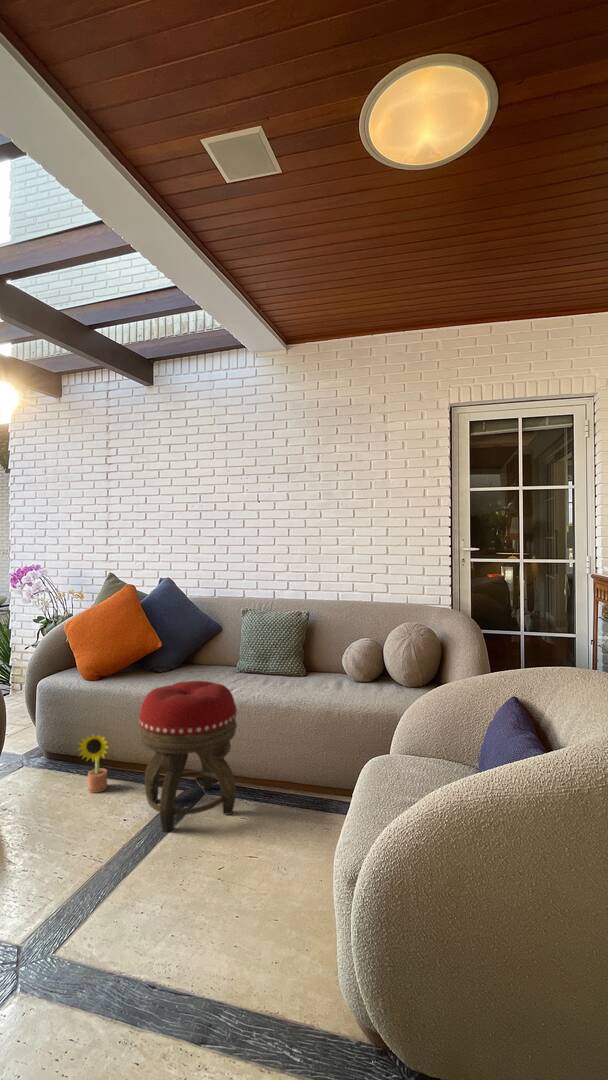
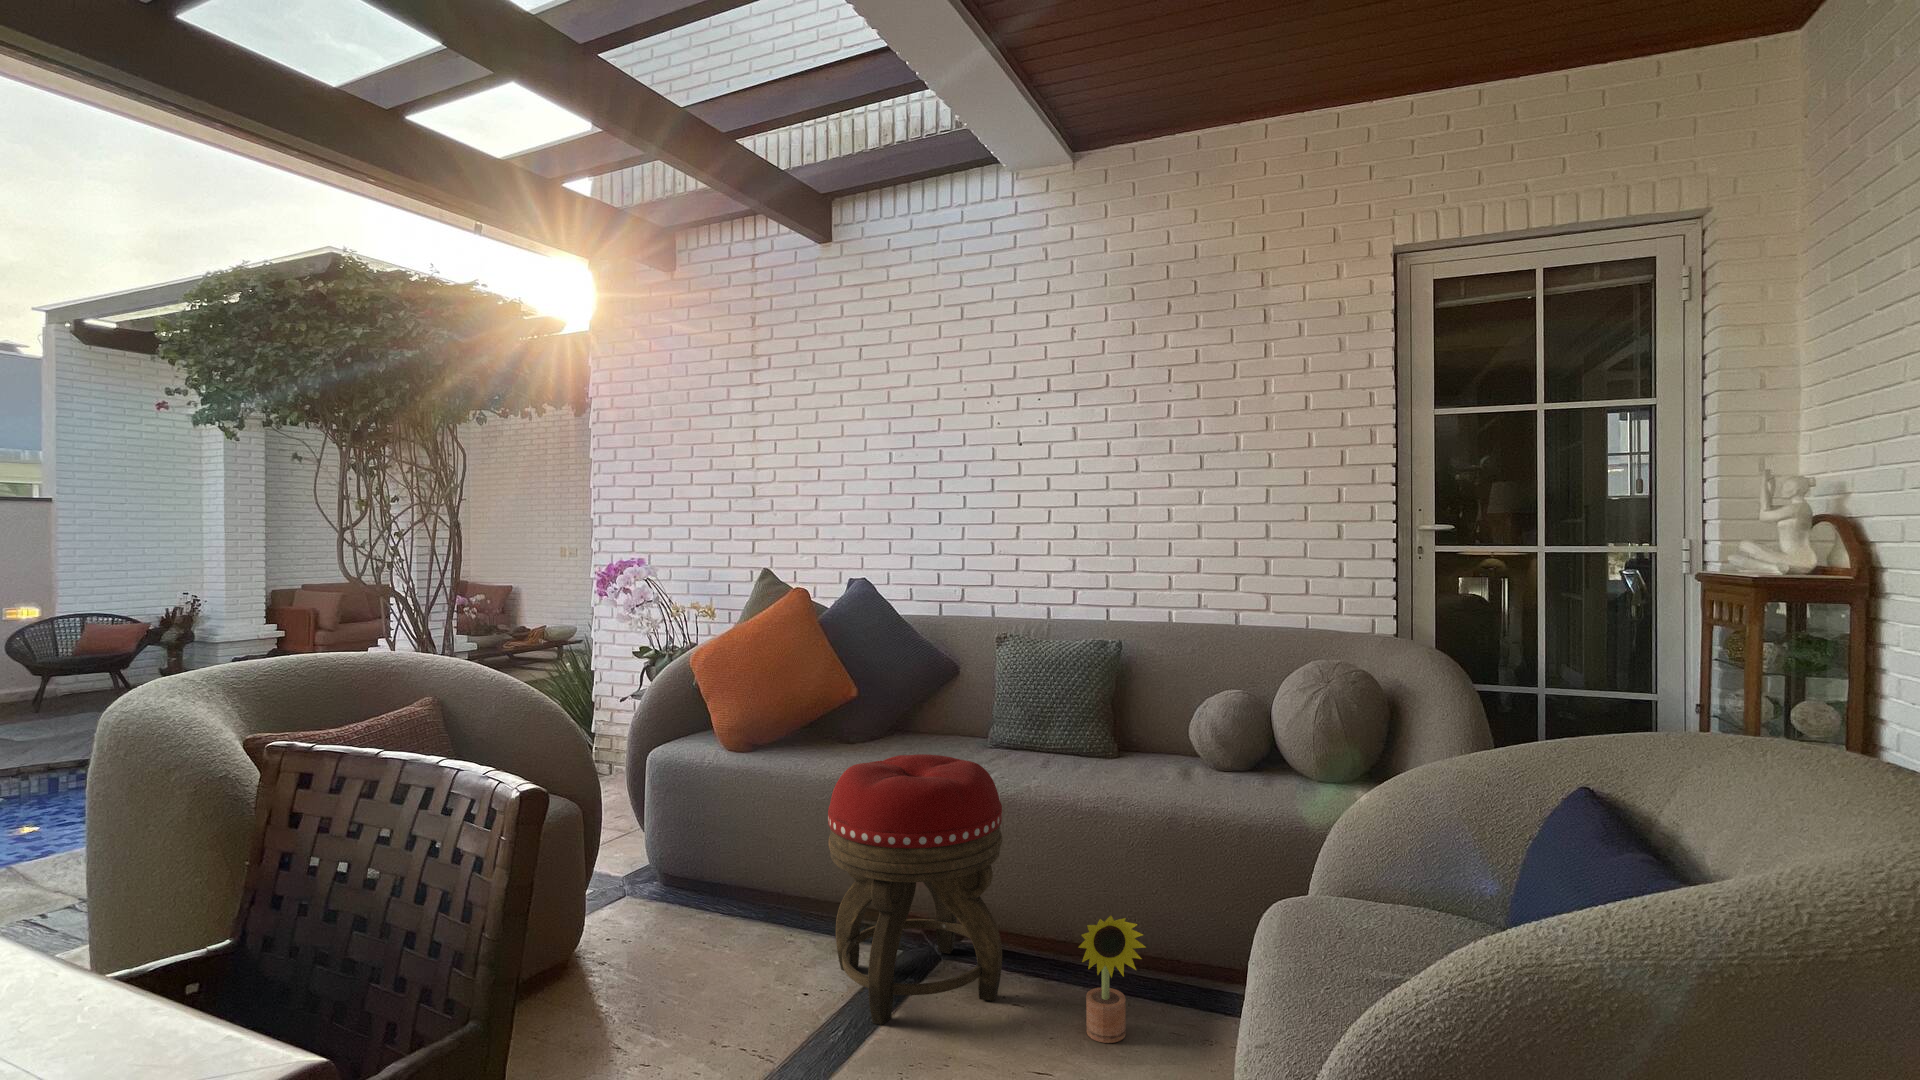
decorative plant: present [78,735,108,793] -> present [1078,916,1145,1043]

